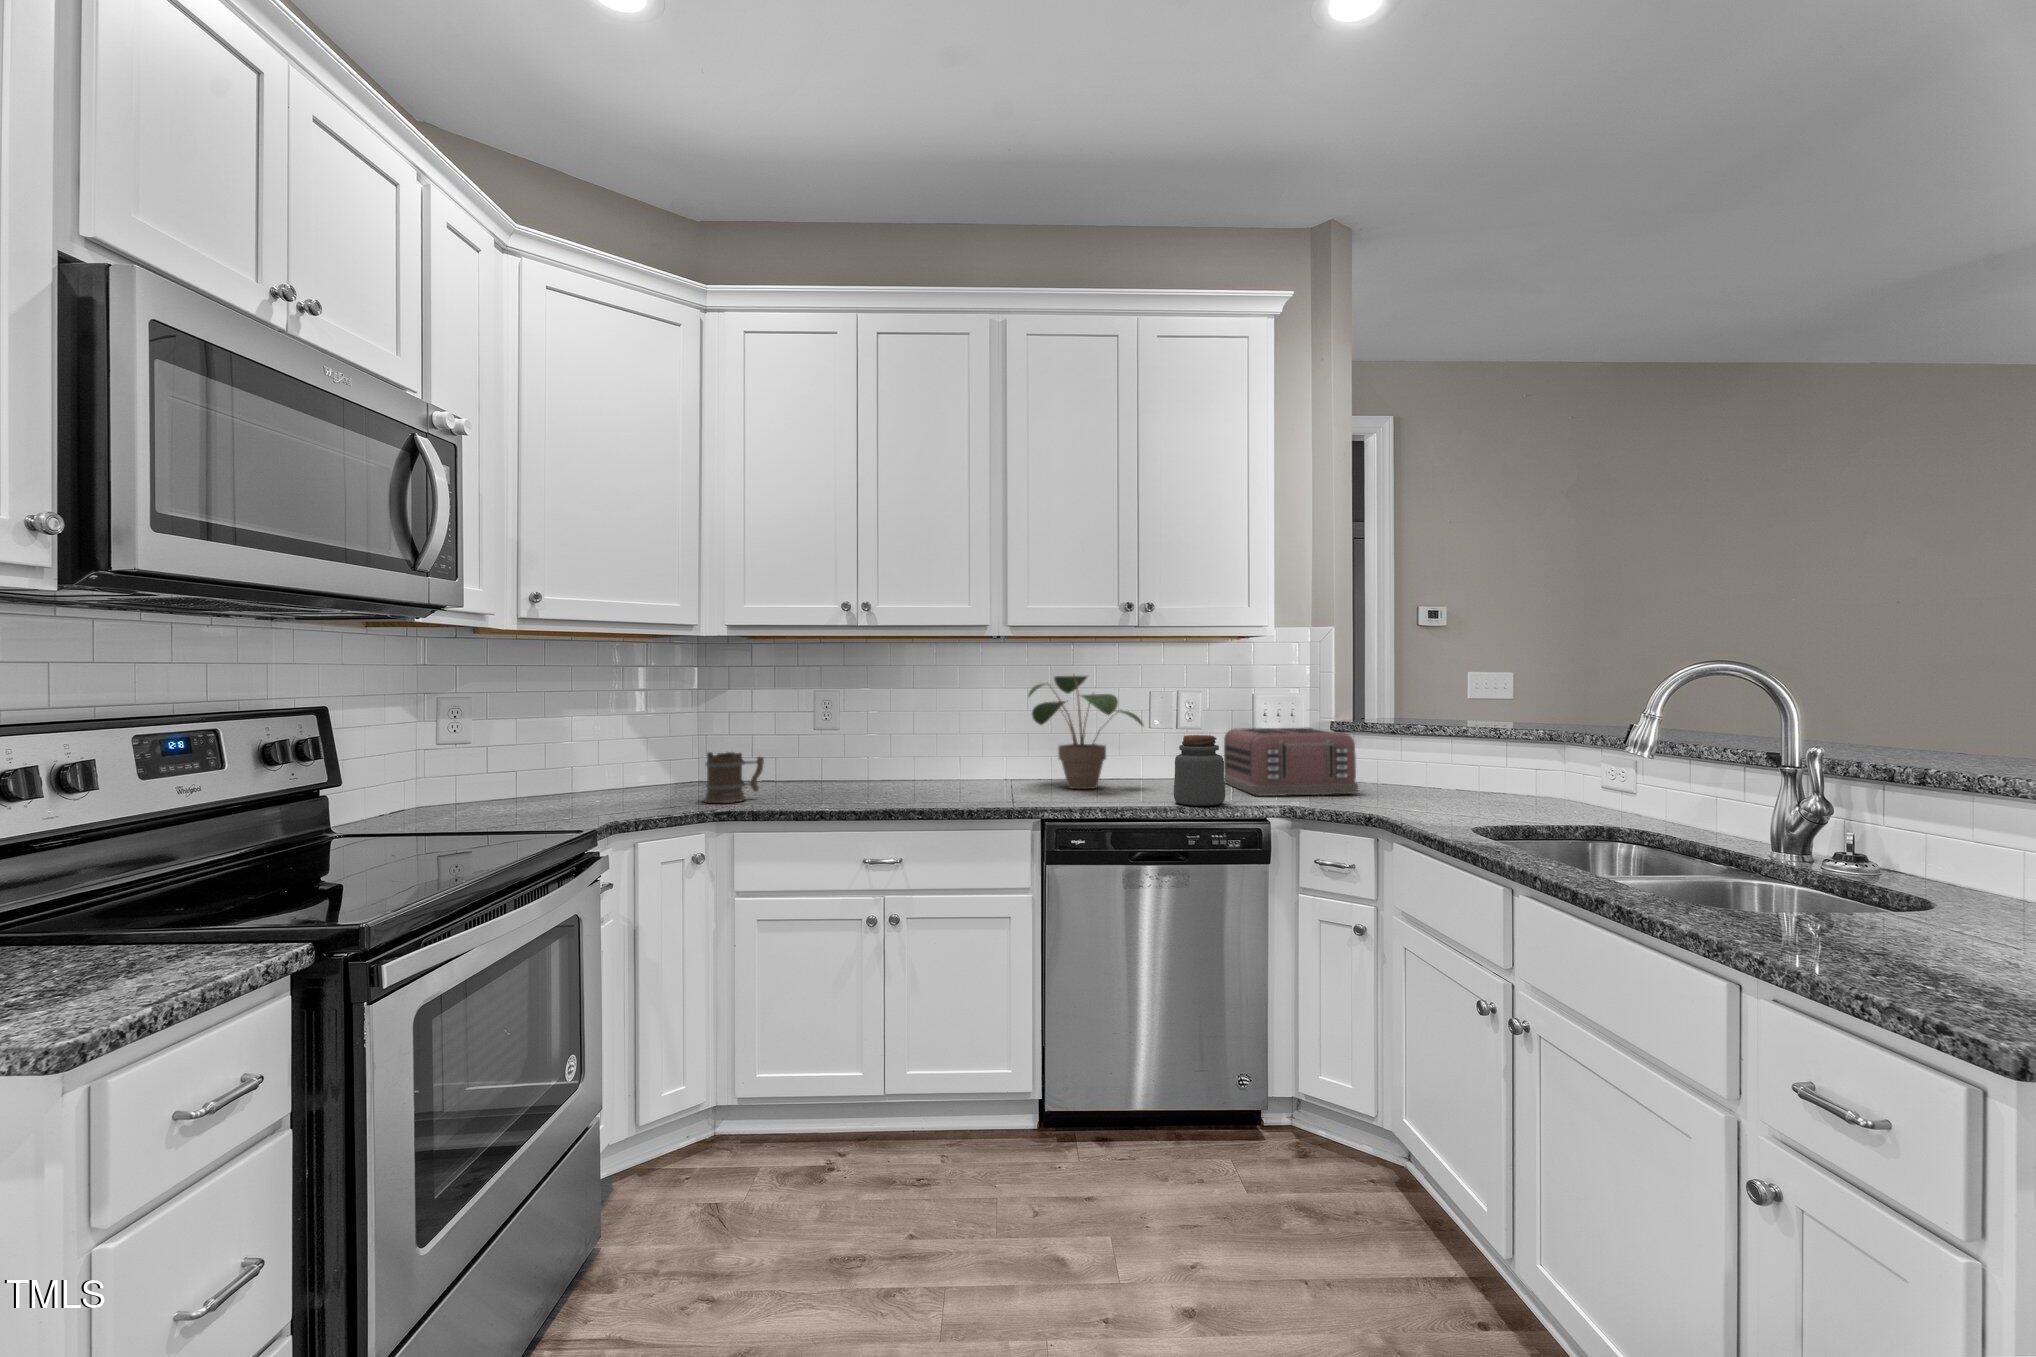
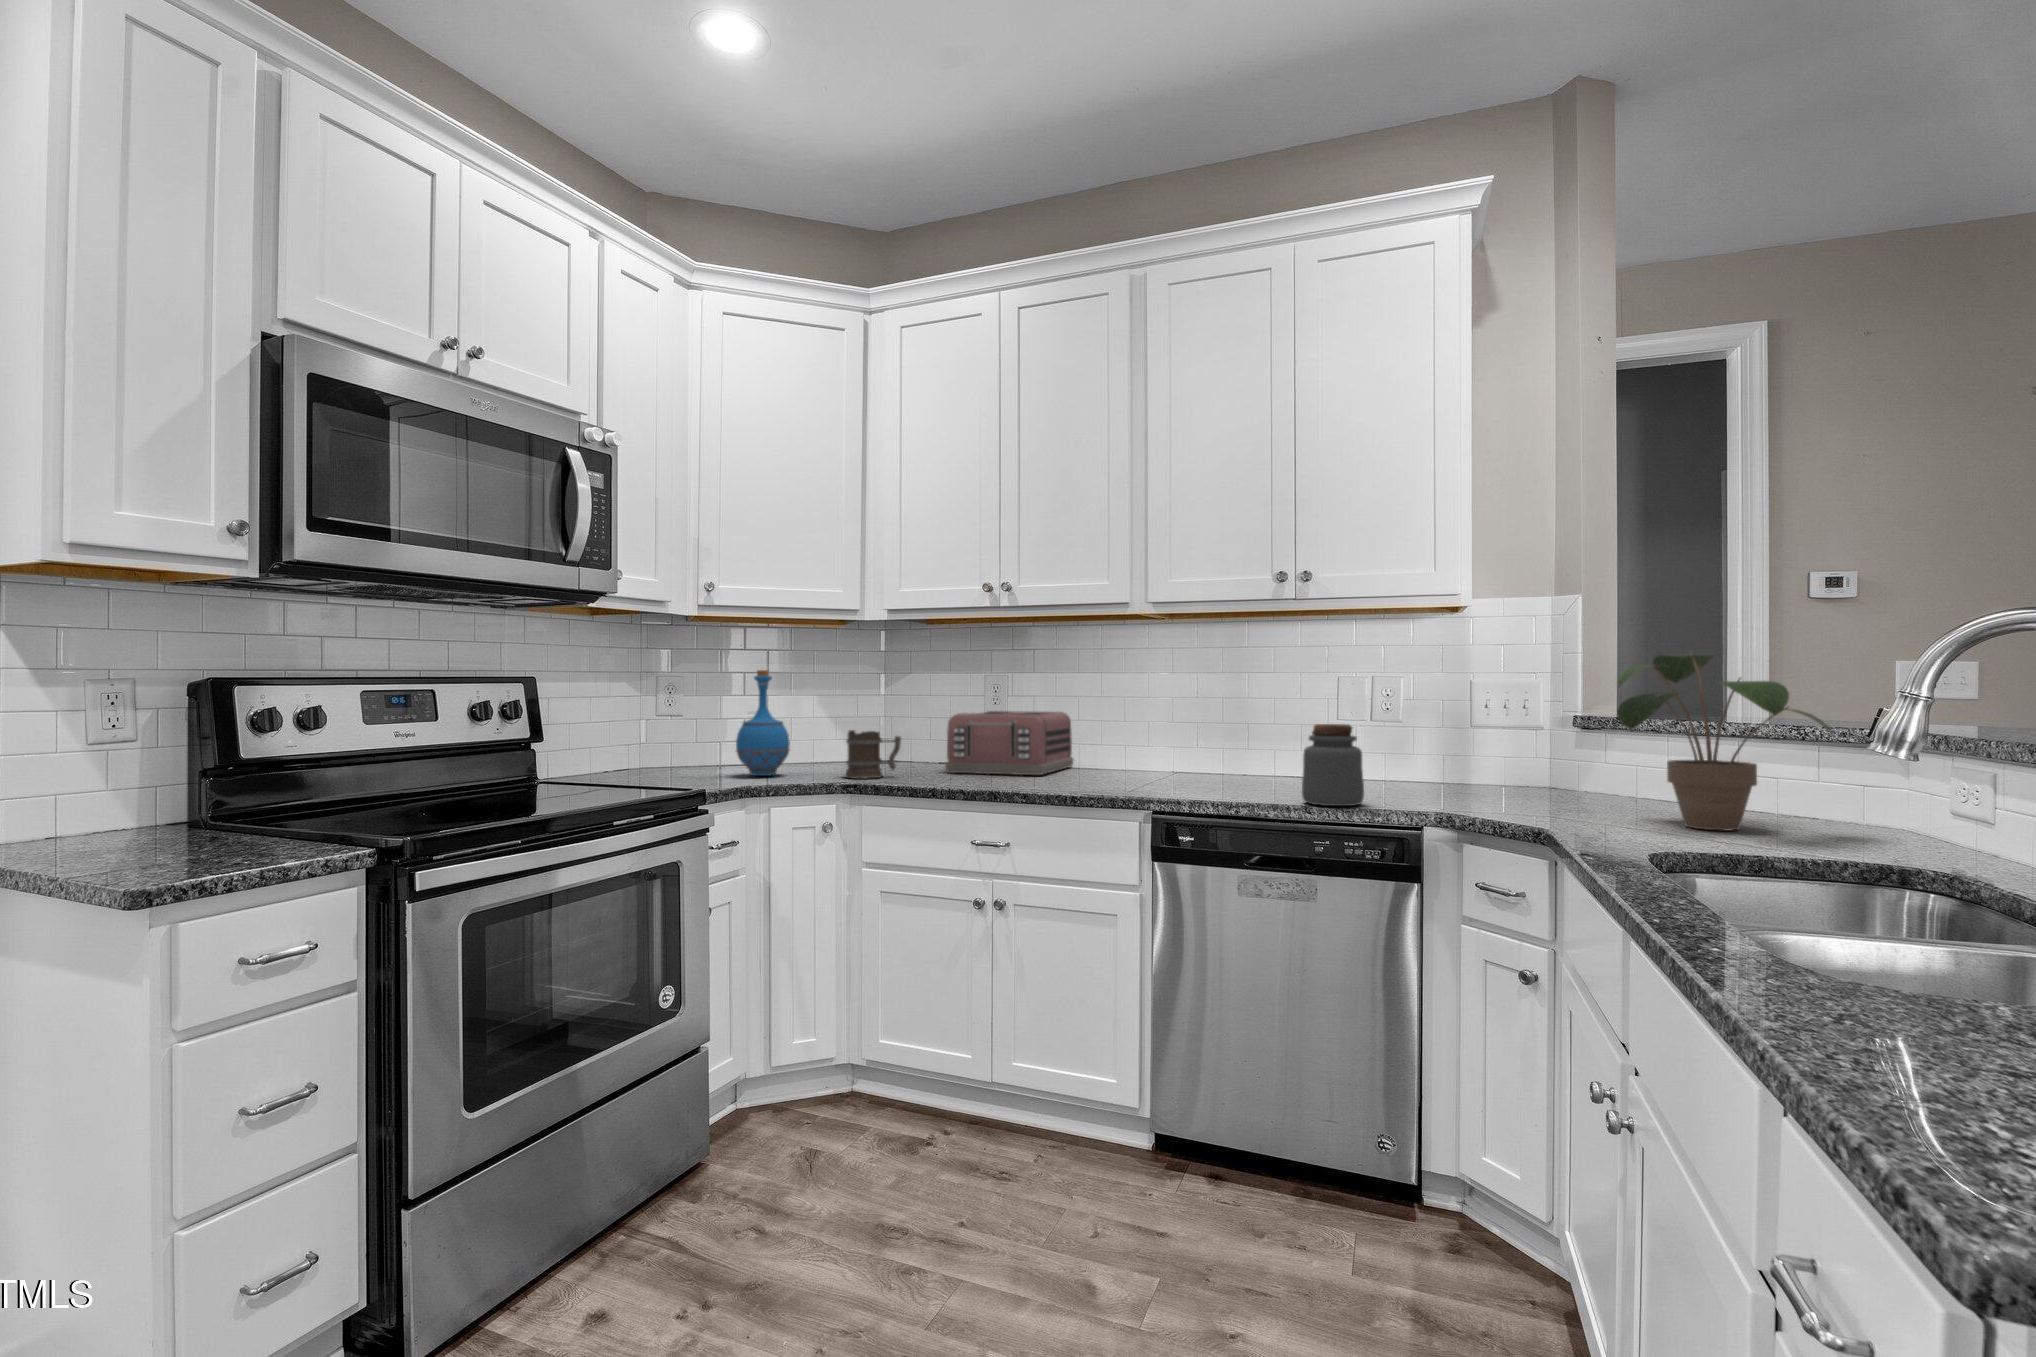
potted plant: present [1028,674,1143,789] -> present [1617,652,1832,830]
bottle: none [576,691,639,806] -> present [736,670,790,776]
toaster: present [1224,728,1358,796] -> present [945,711,1073,775]

